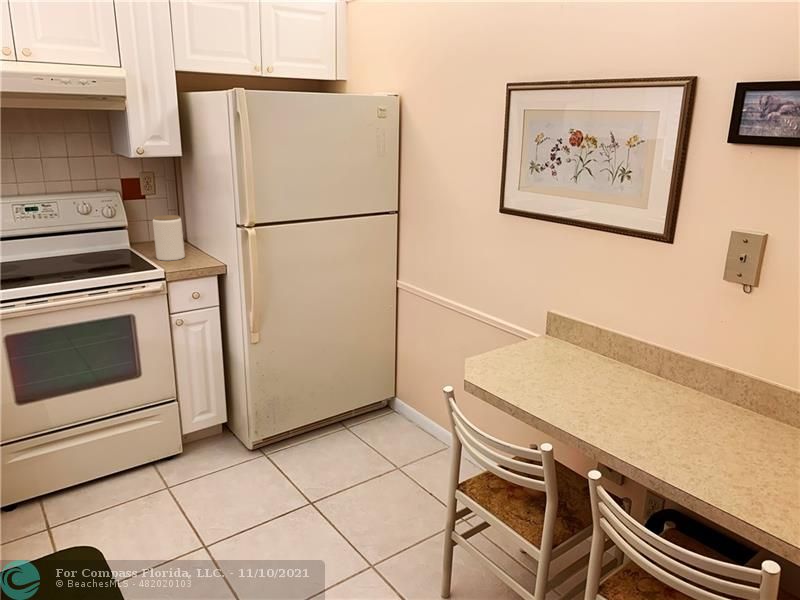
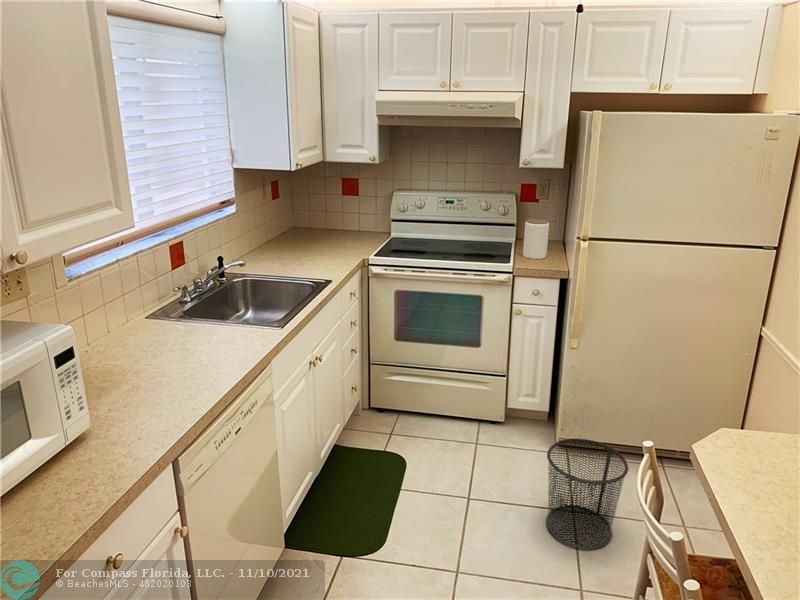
waste bin: none [284,425,365,538] -> present [546,438,628,549]

